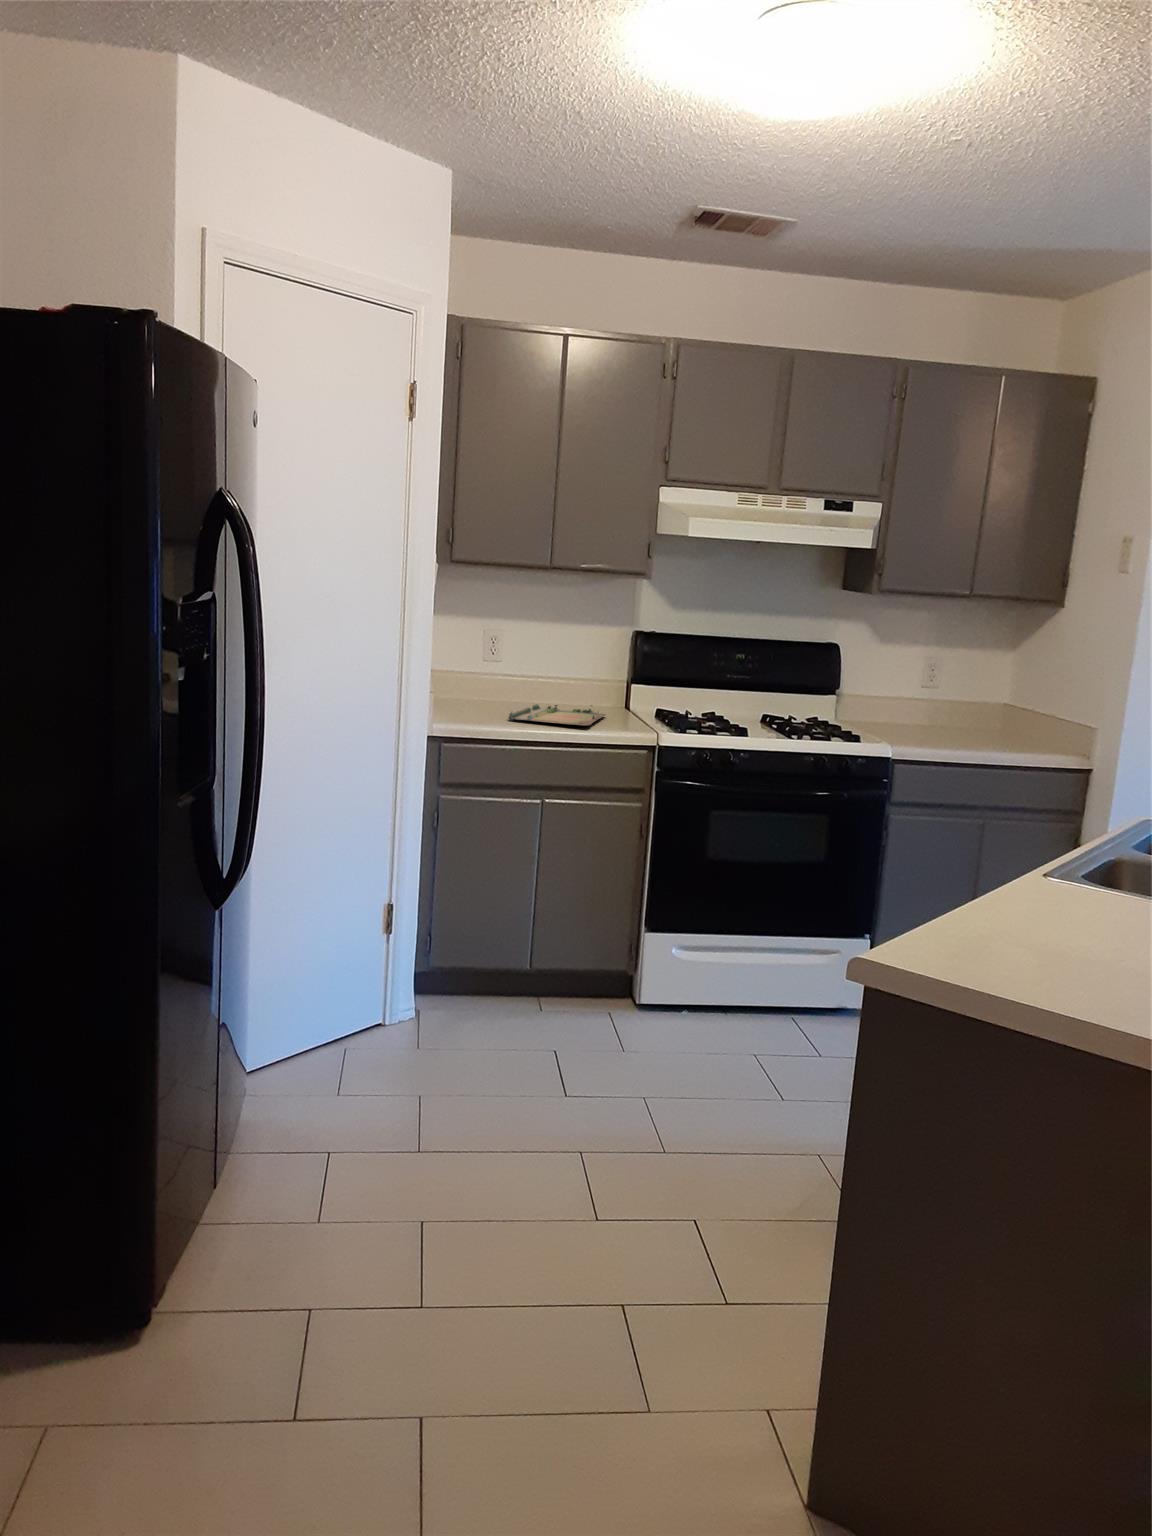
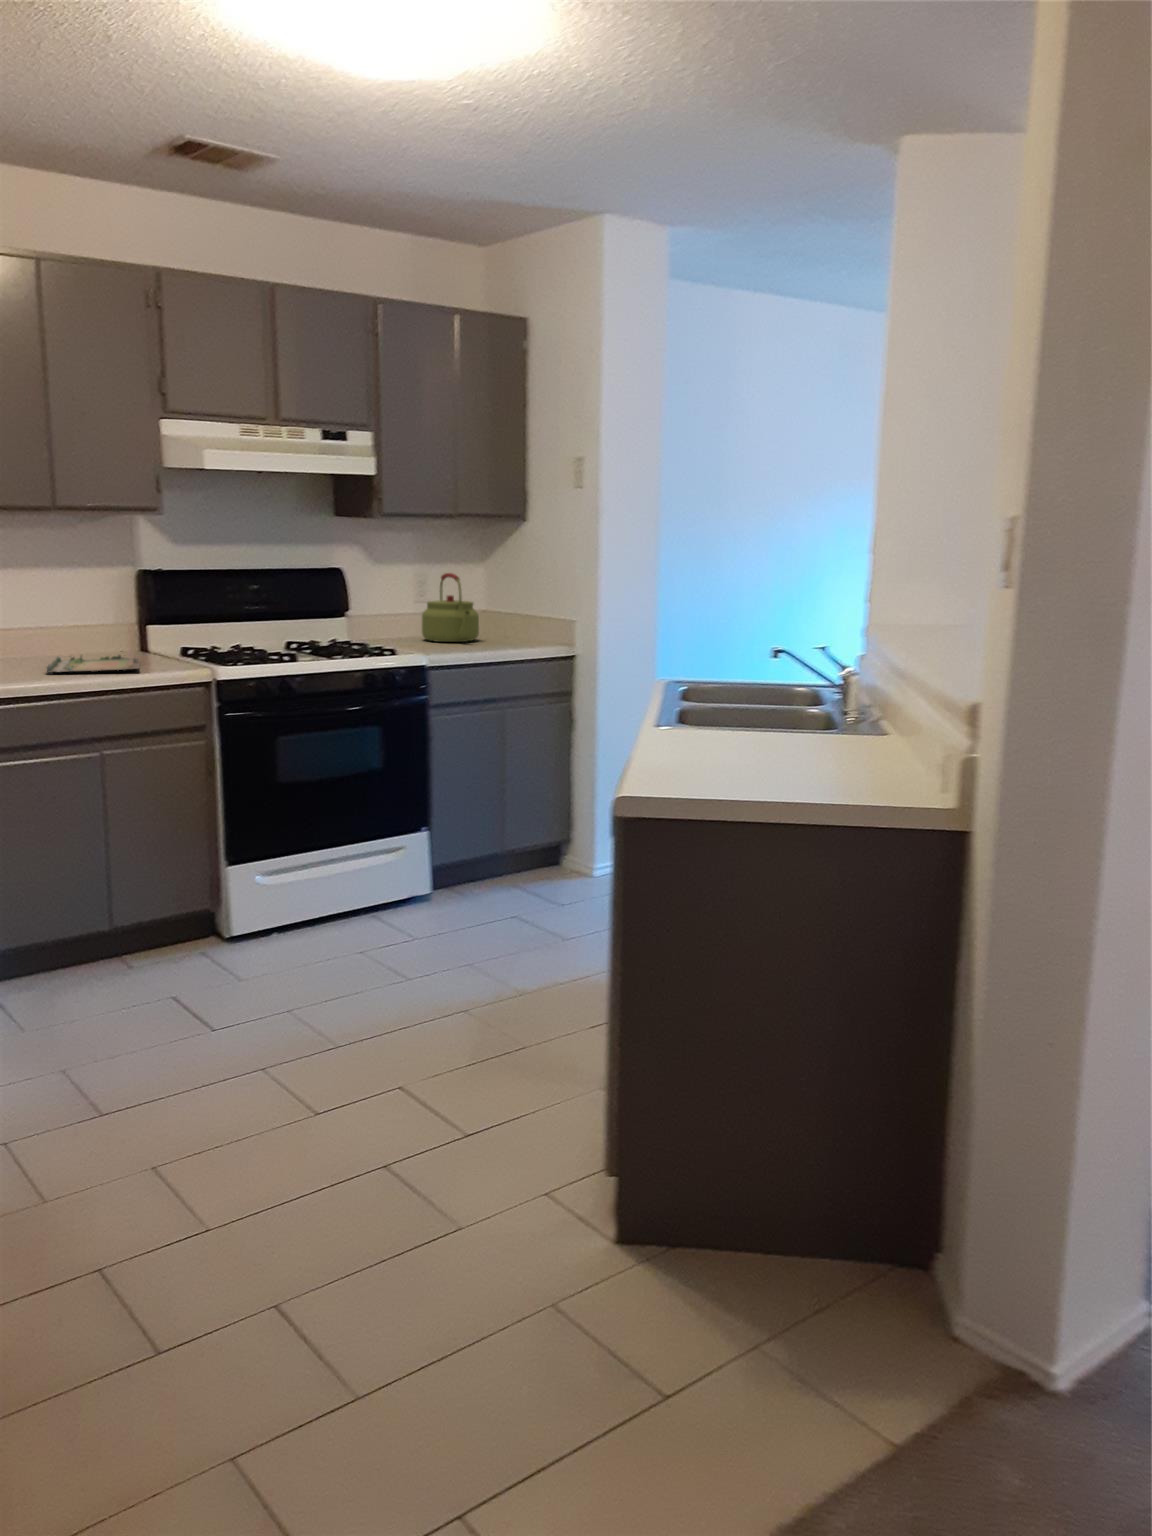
kettle: none [919,659,988,737] -> present [422,573,479,642]

